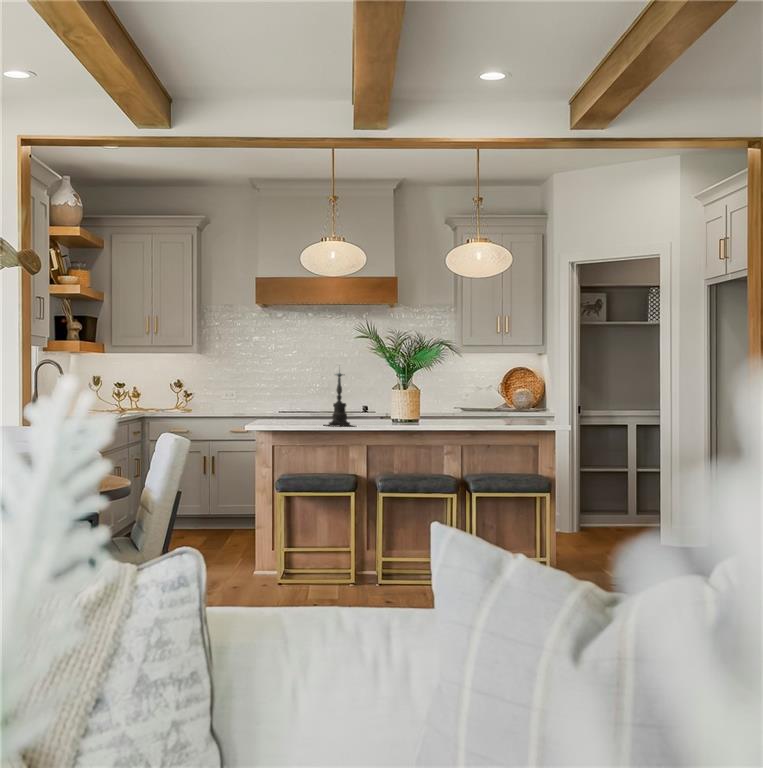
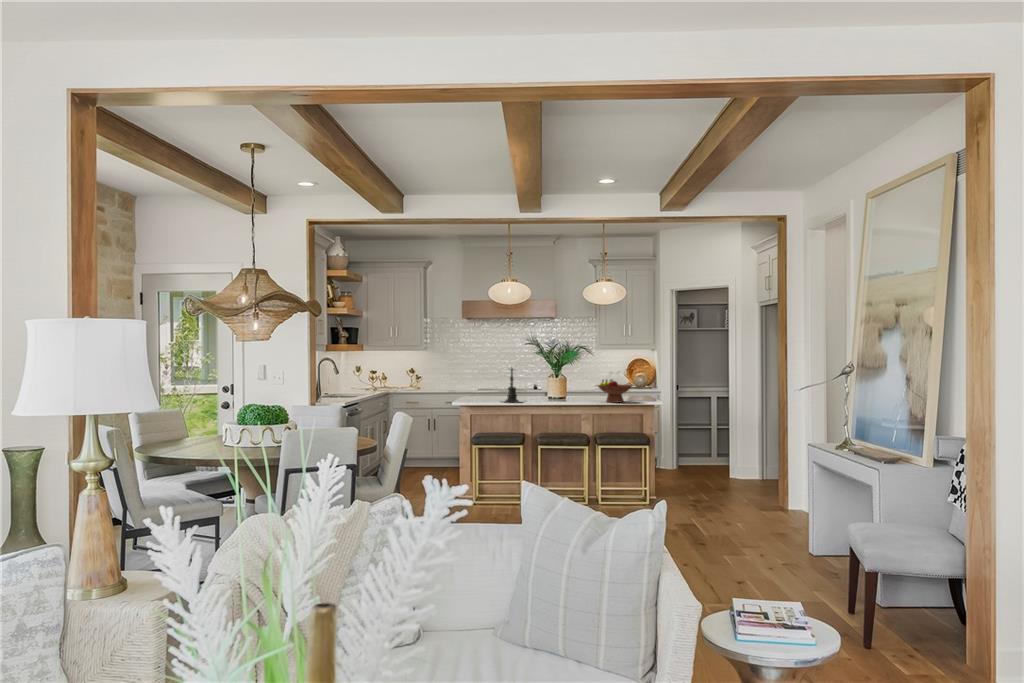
fruit bowl: none [470,391,523,426] -> present [598,380,632,403]

